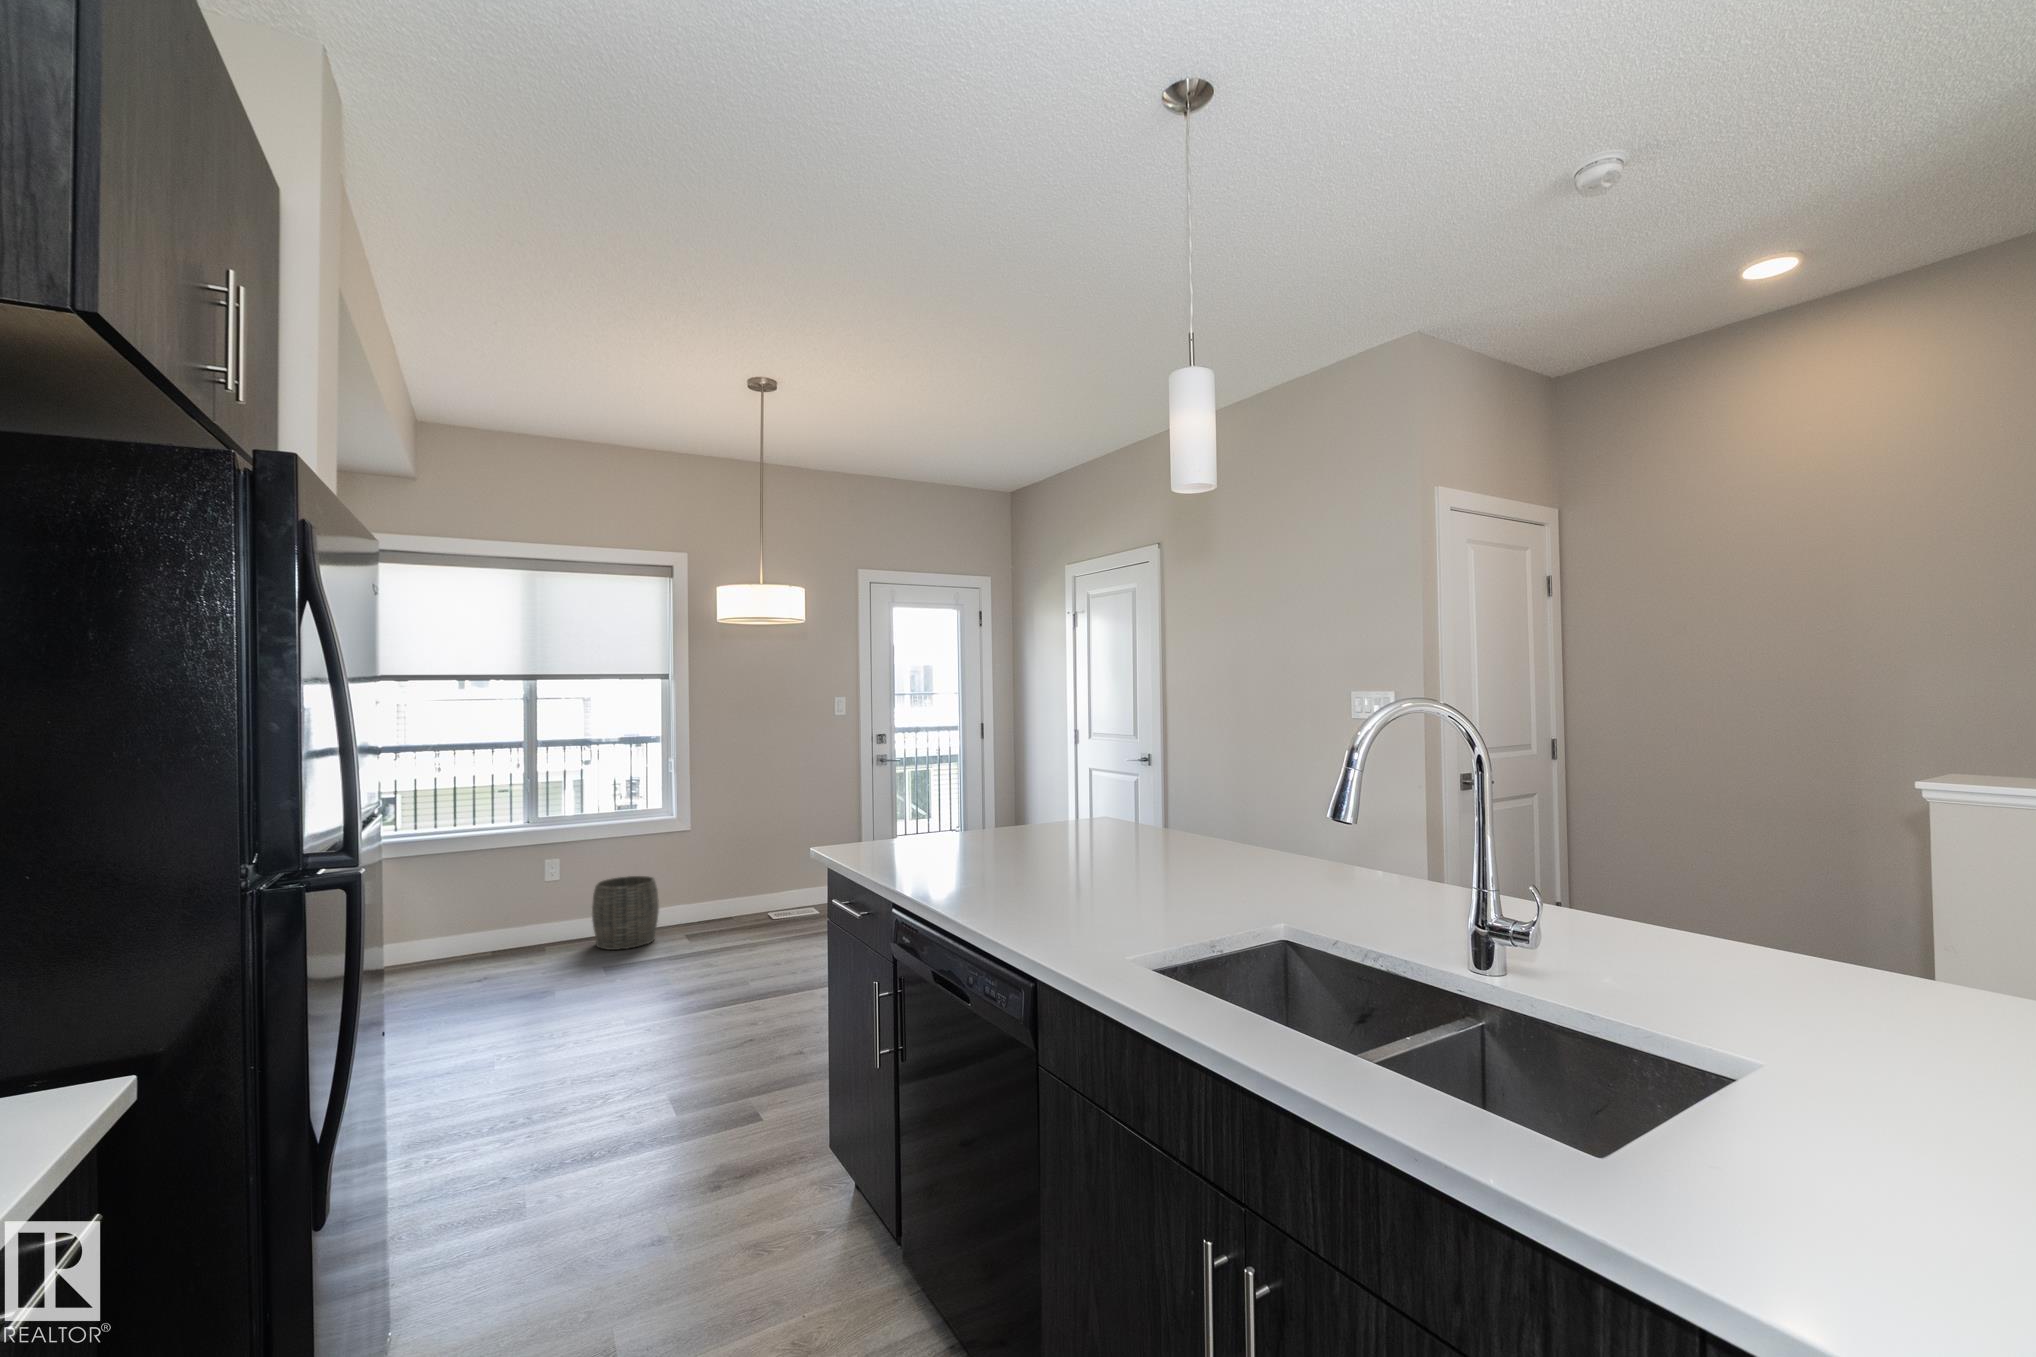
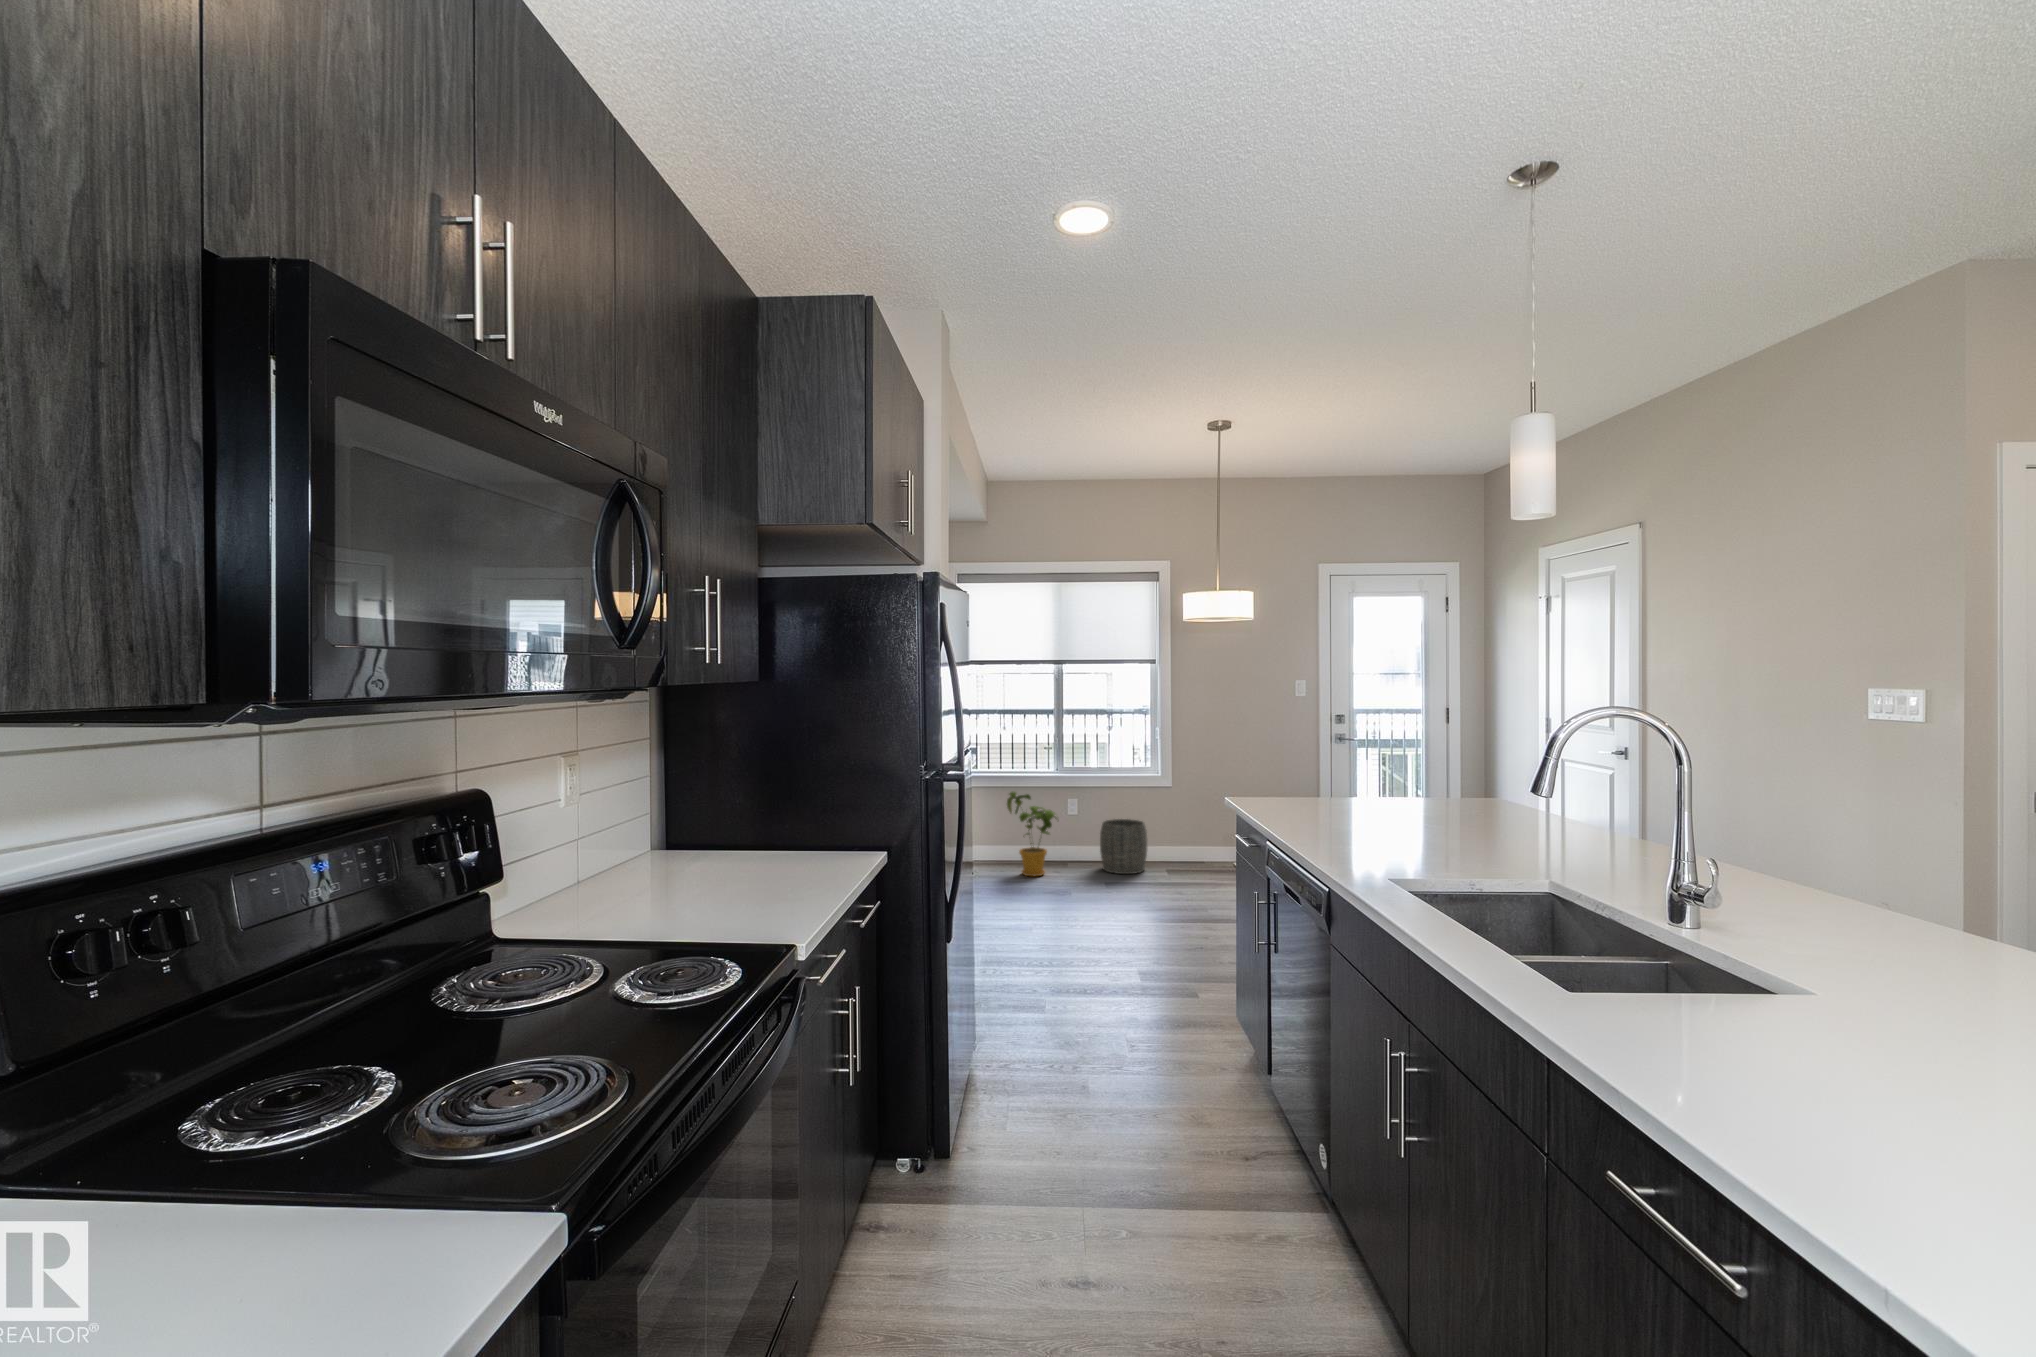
house plant: none [447,858,532,974] -> present [1007,792,1056,876]

